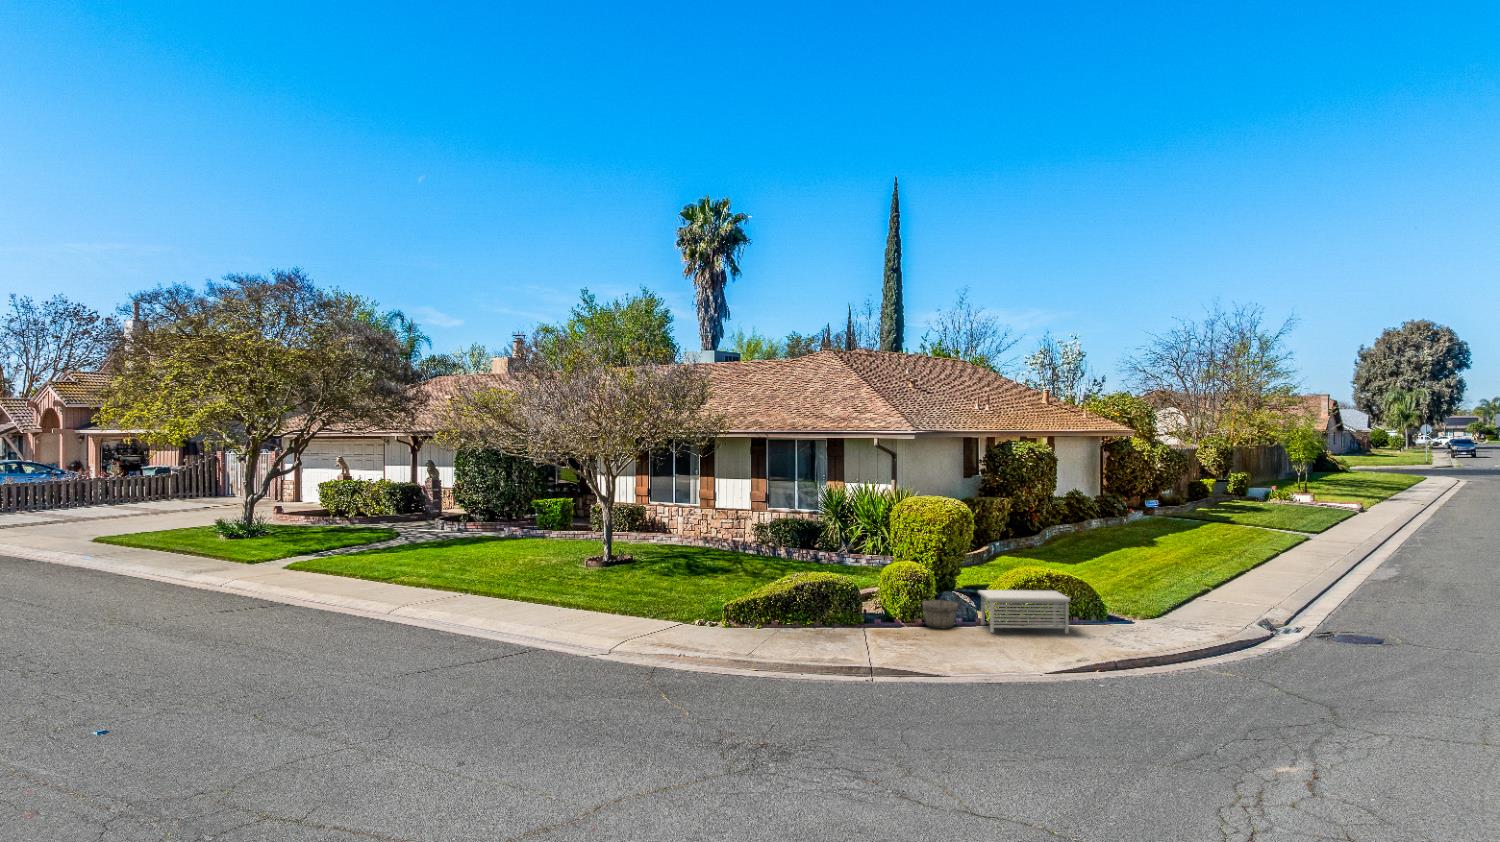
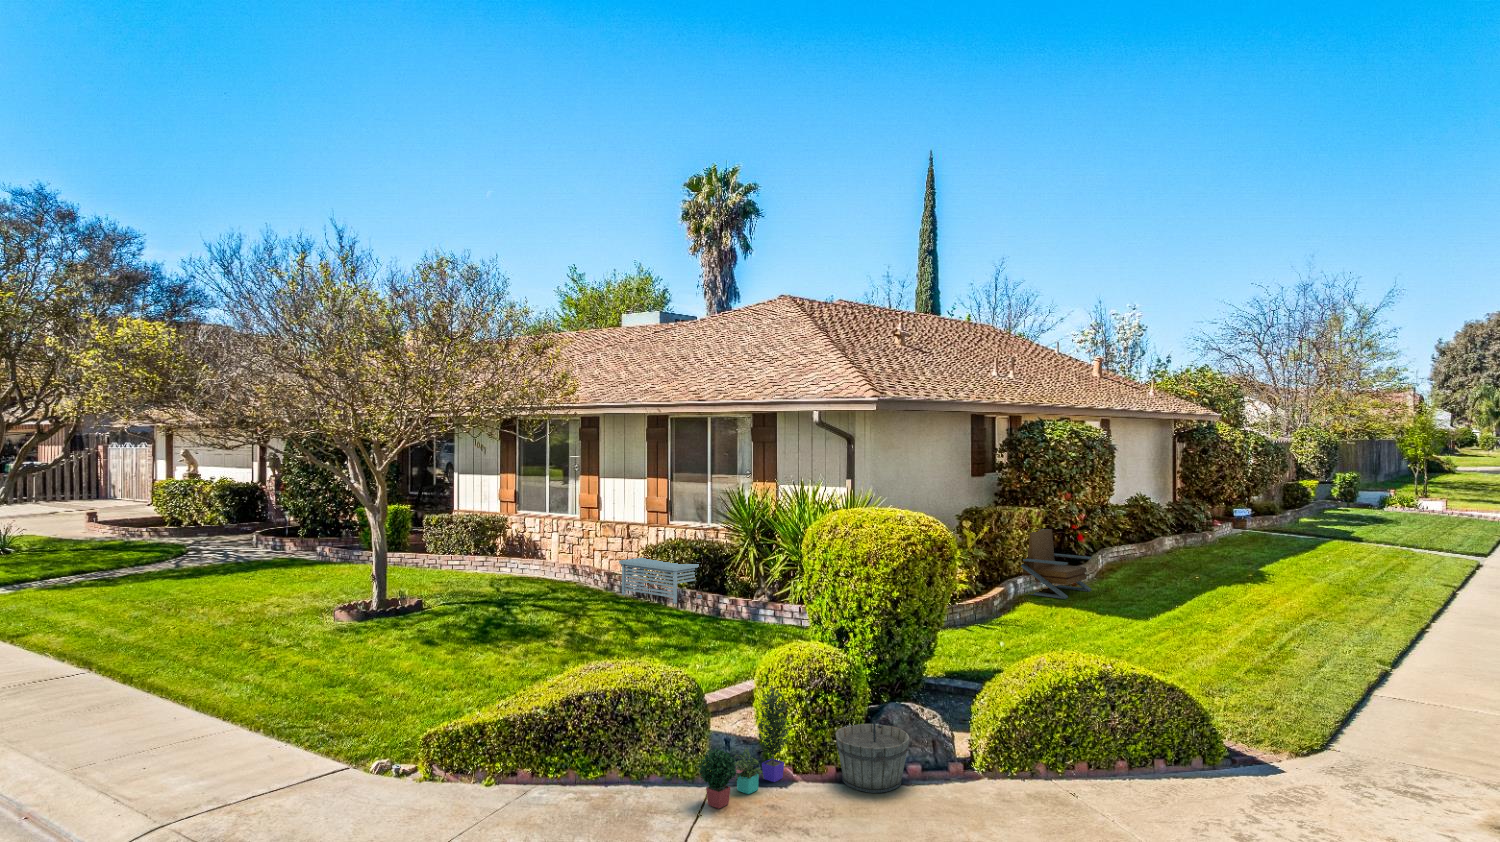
lounge chair: none [993,512,1044,556] -> present [1021,529,1092,599]
potted plant: none [863,581,901,633] -> present [698,686,790,809]
storage bench: present [978,590,1071,634] -> present [619,557,702,603]

